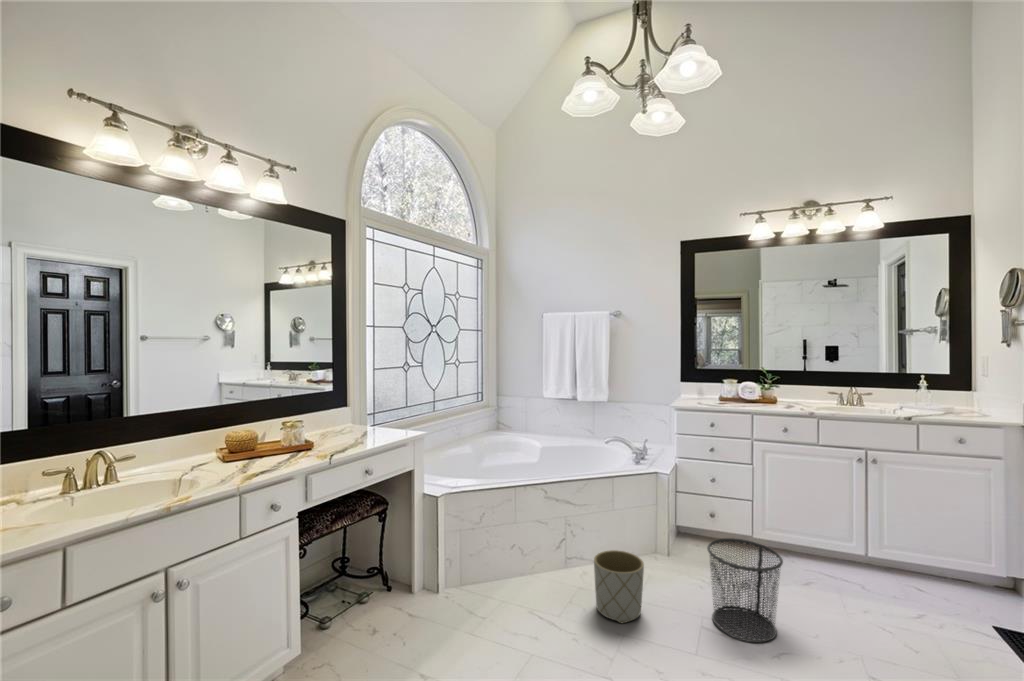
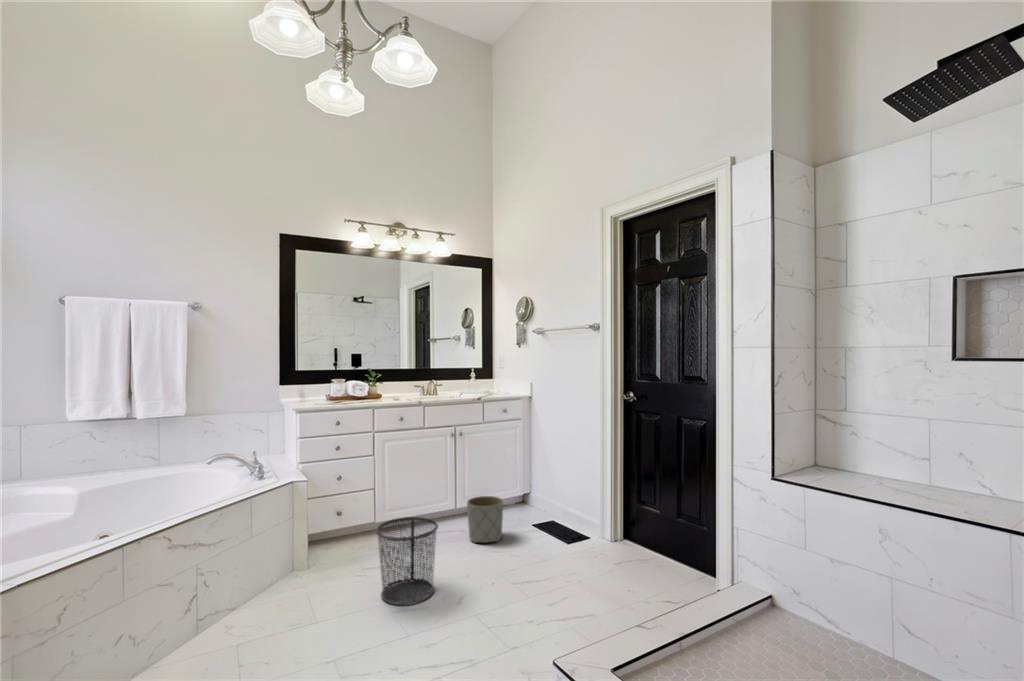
planter: present [594,550,644,623] -> present [467,496,503,543]

